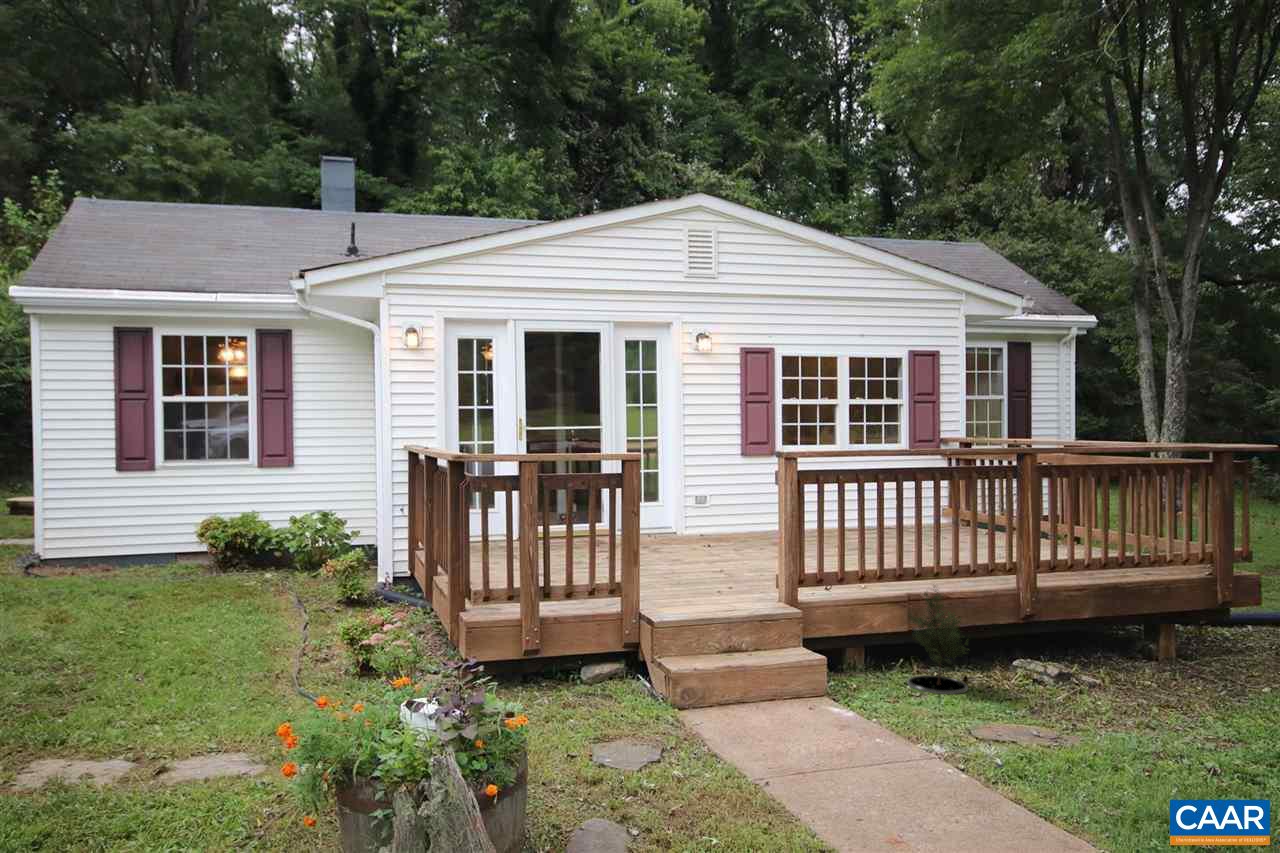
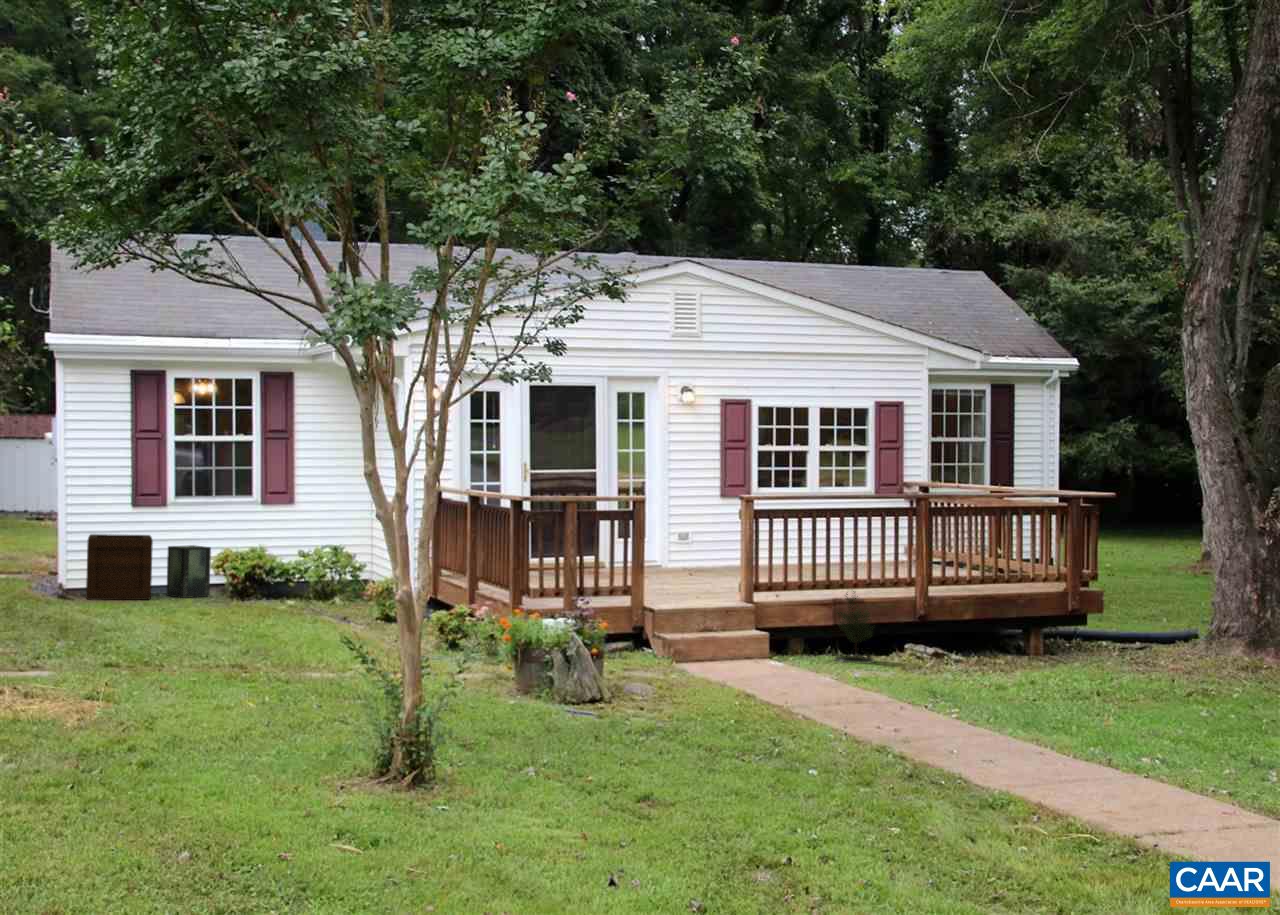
wooden crate: none [42,502,136,576] -> present [86,534,153,600]
storage box: none [151,512,197,570] -> present [167,545,211,598]

